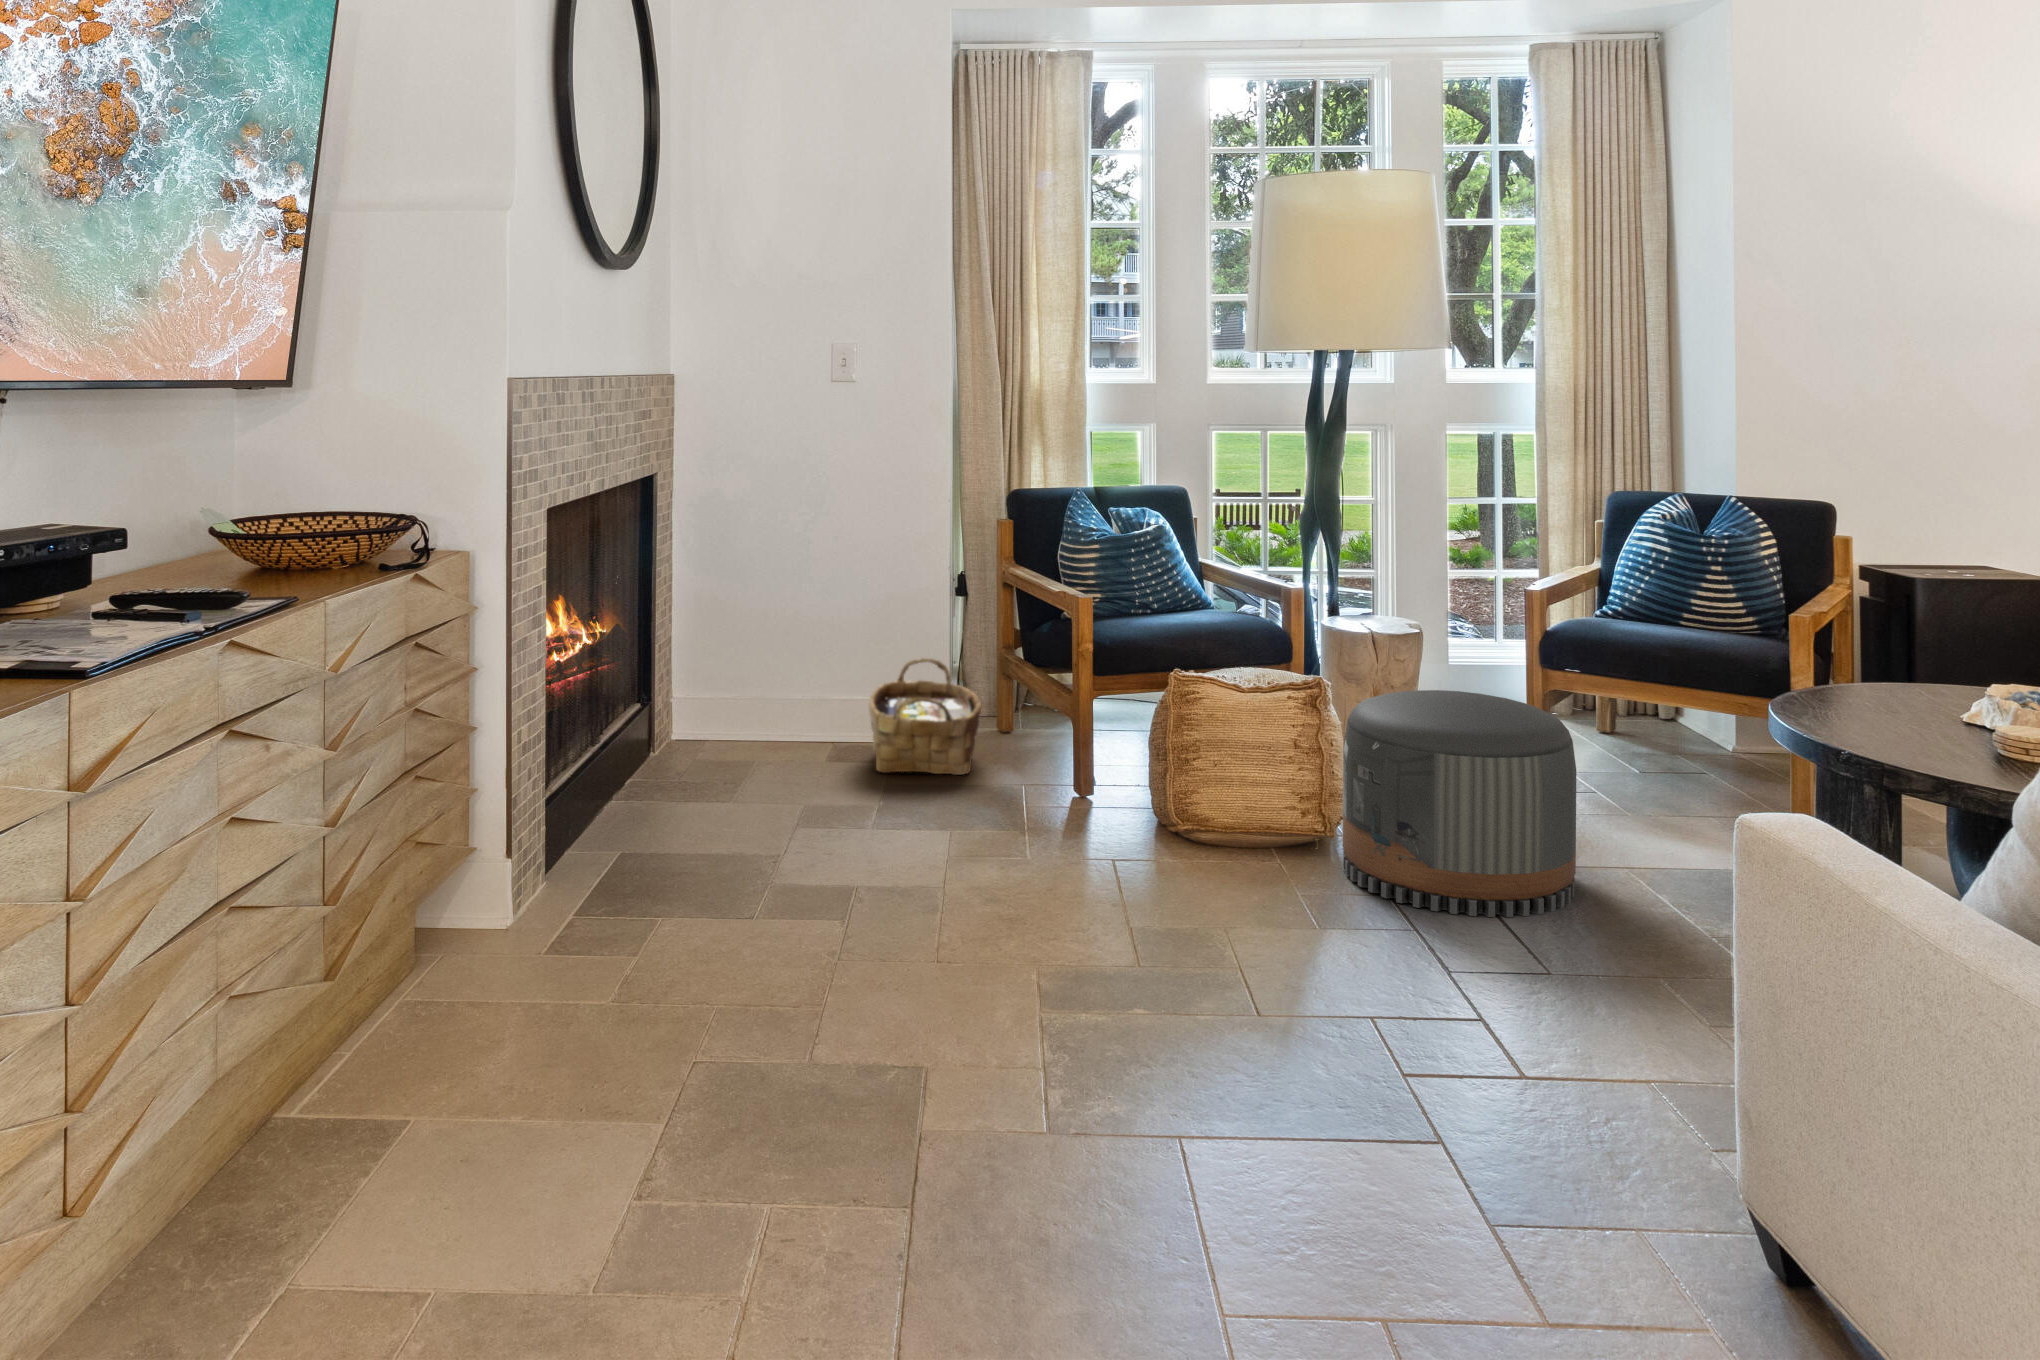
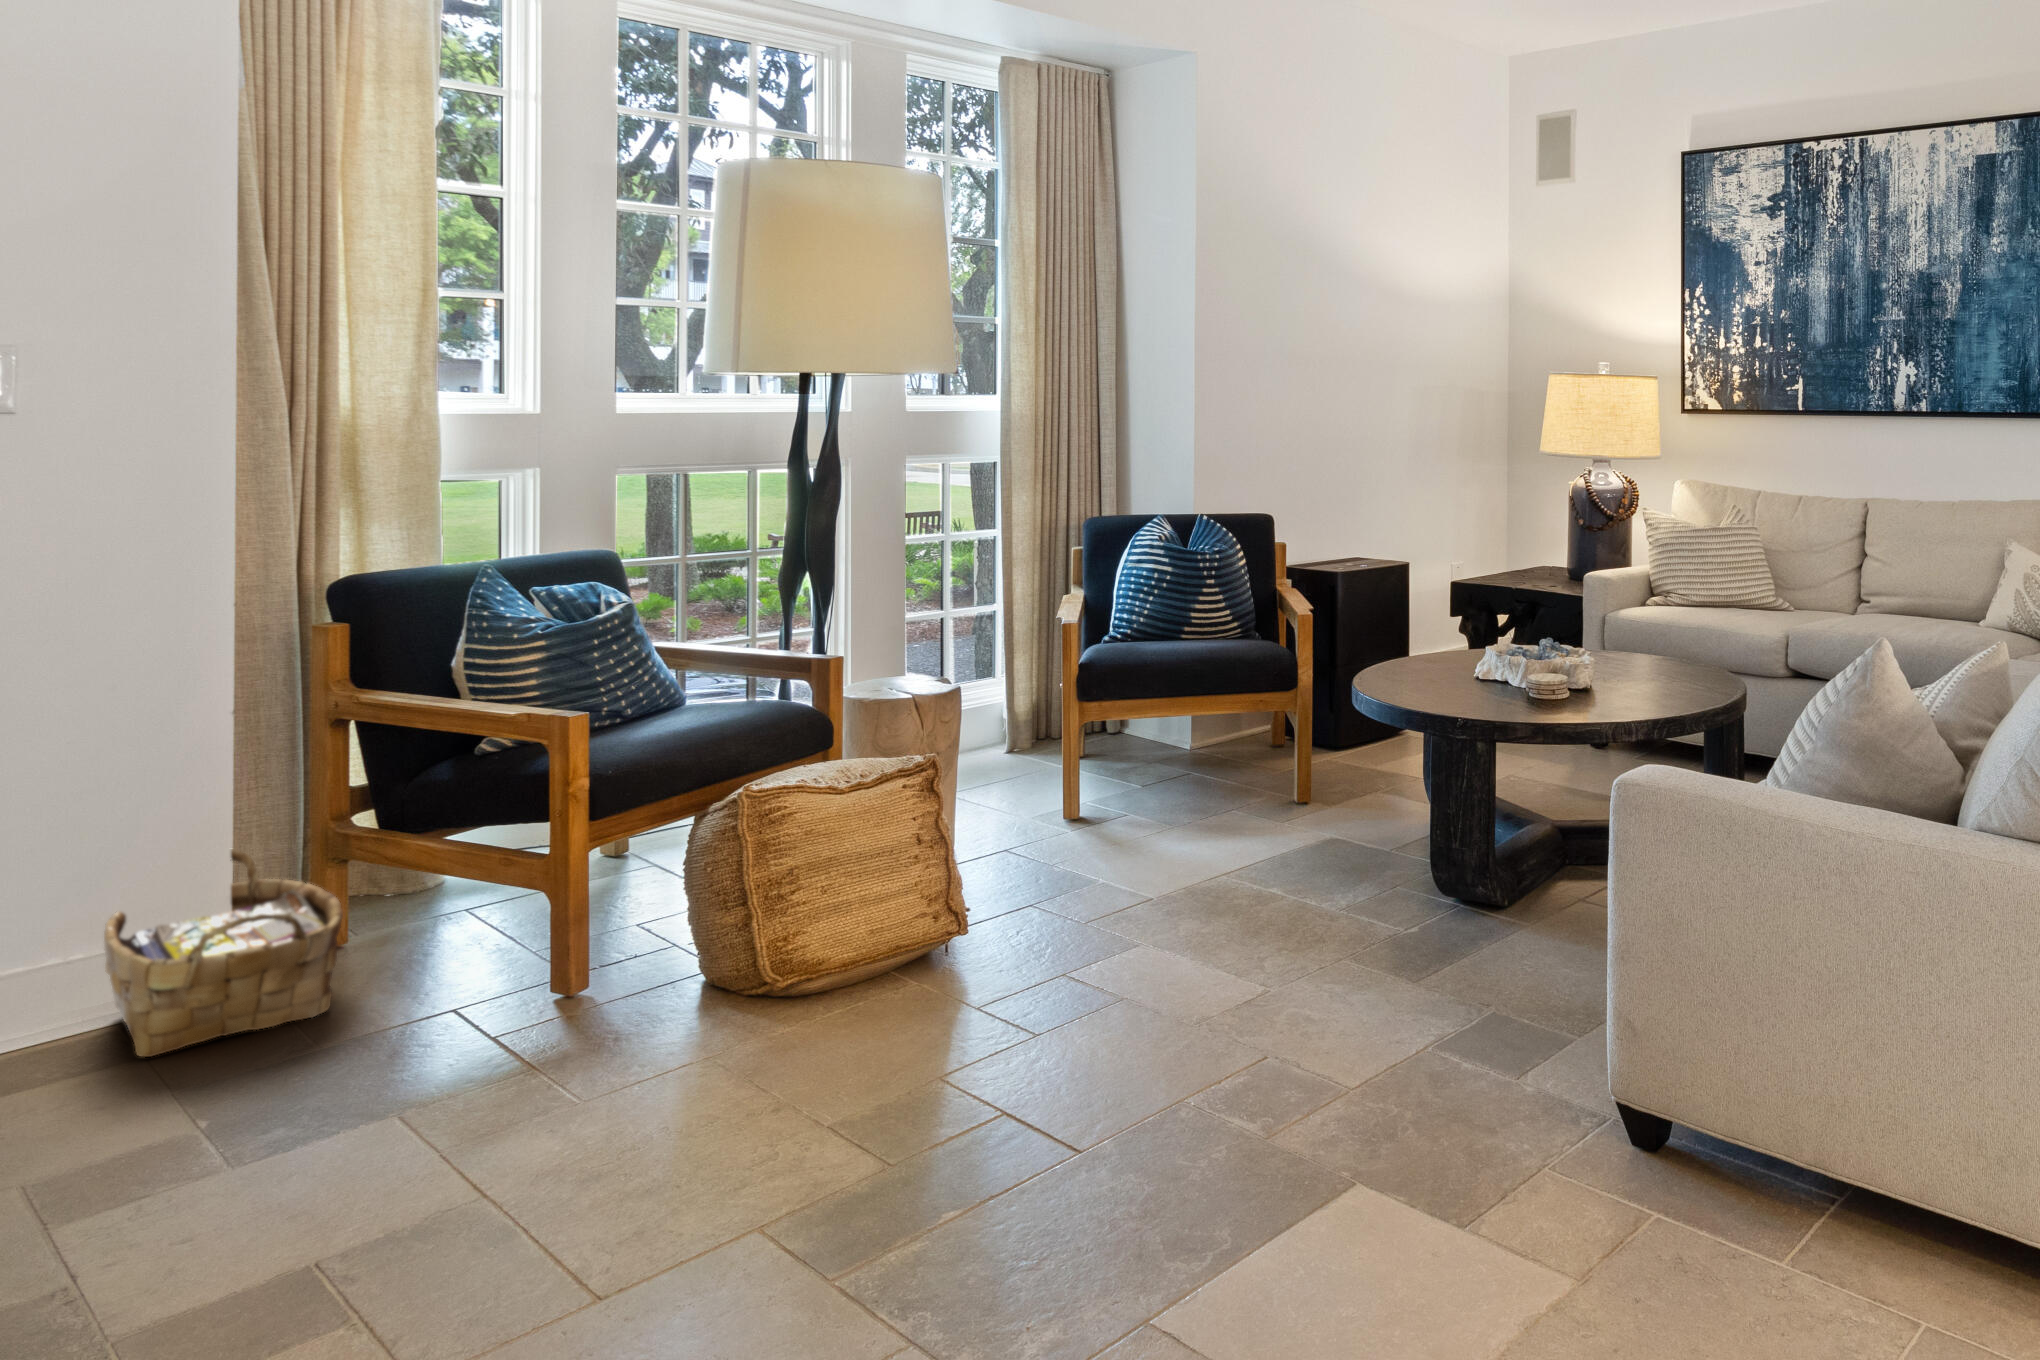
pouf: present [1343,690,1577,917] -> none [972,744,1219,996]

